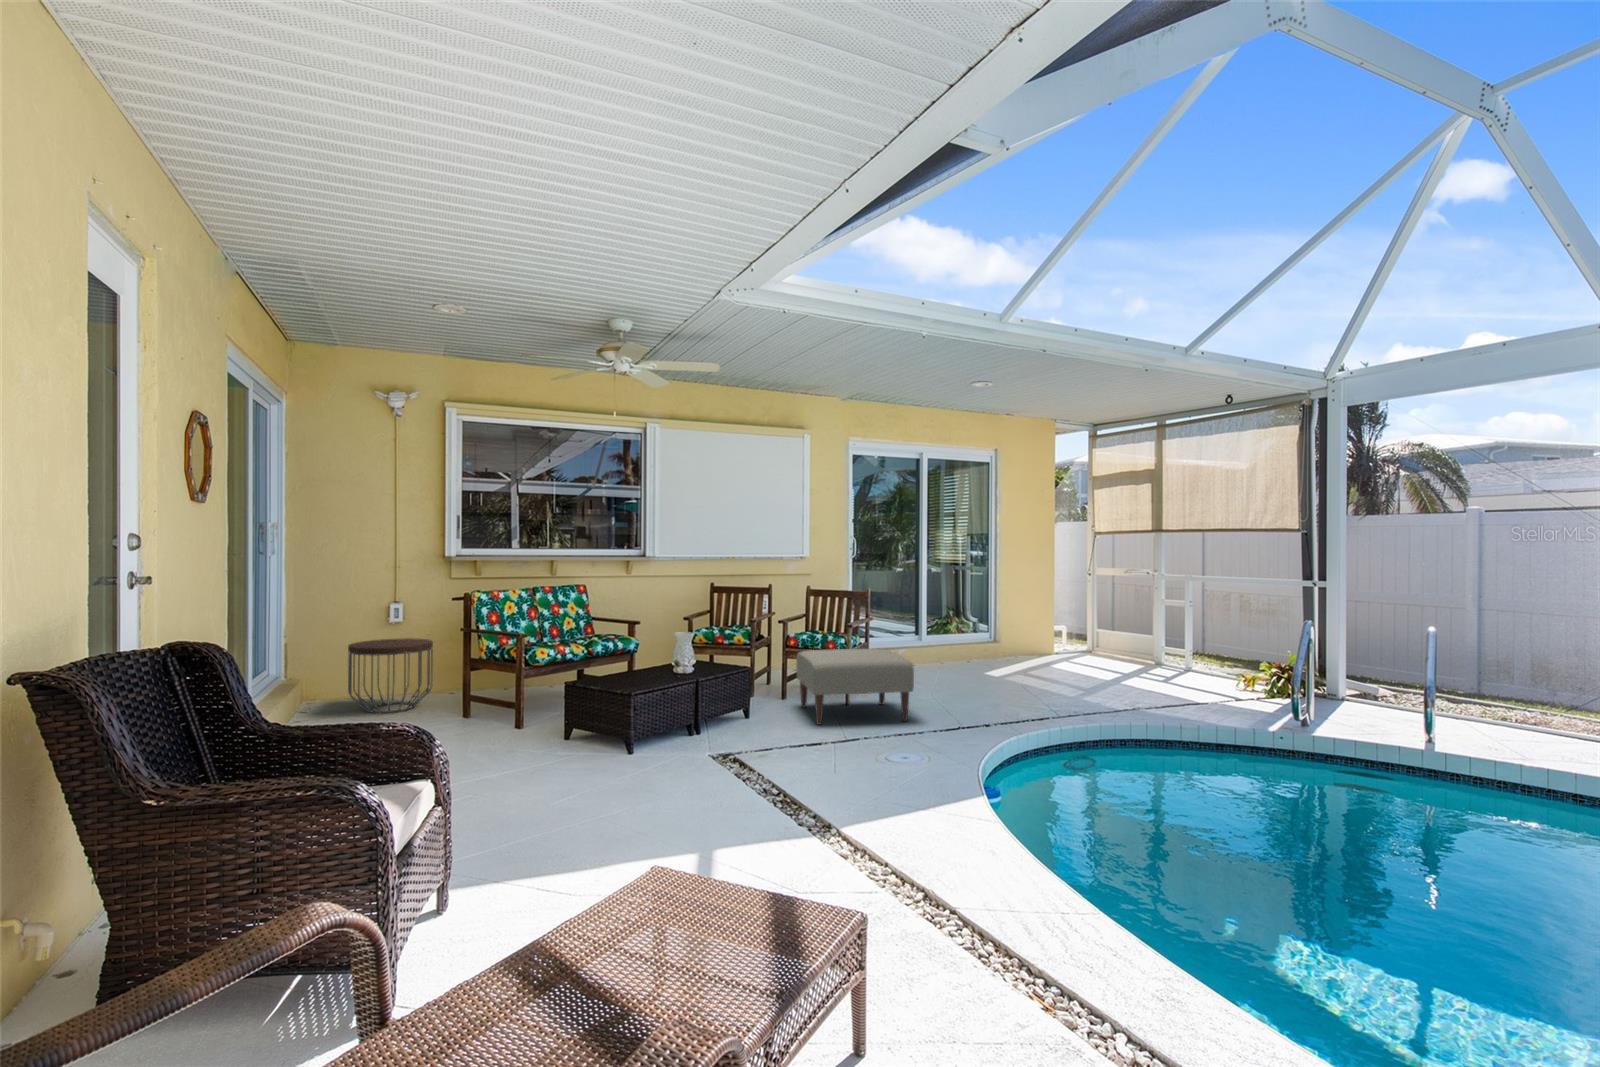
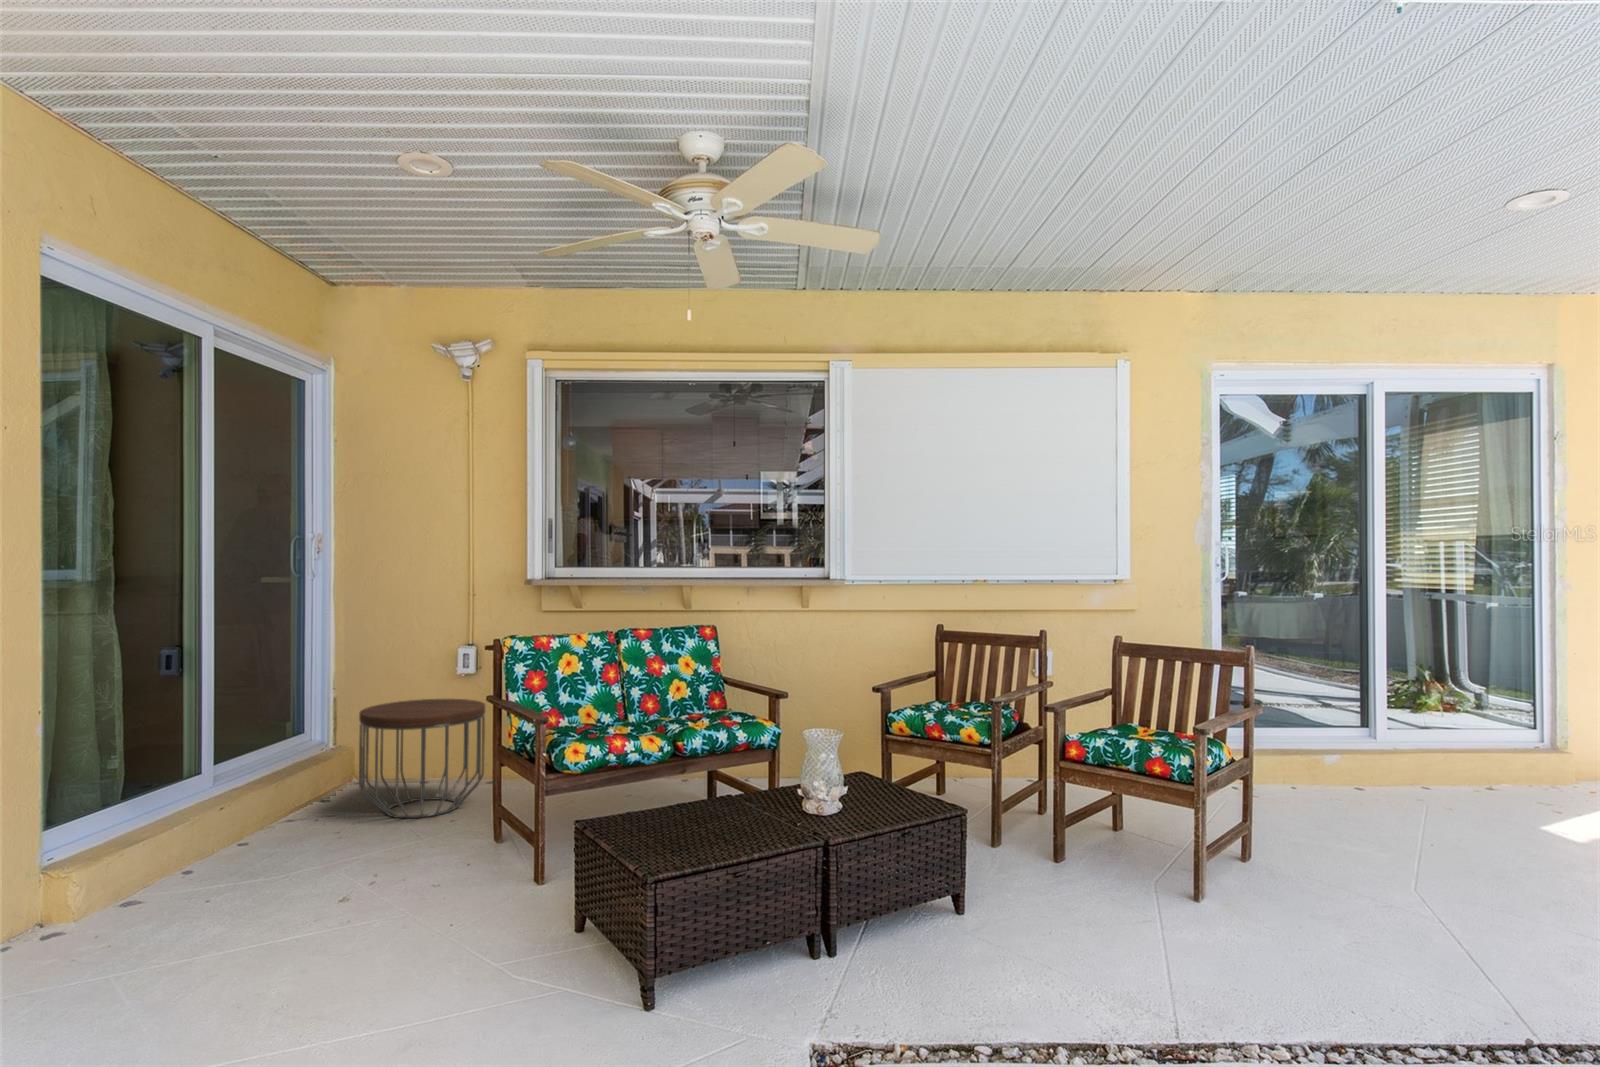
ottoman: present [796,649,914,725] -> none [1076,779,1370,1000]

